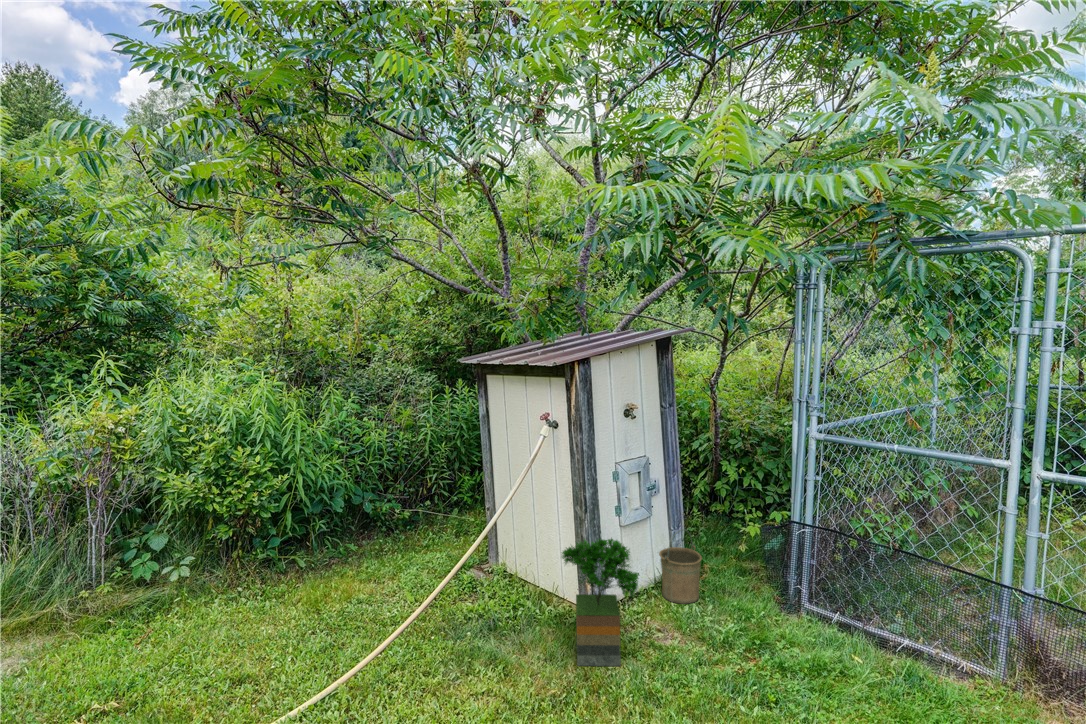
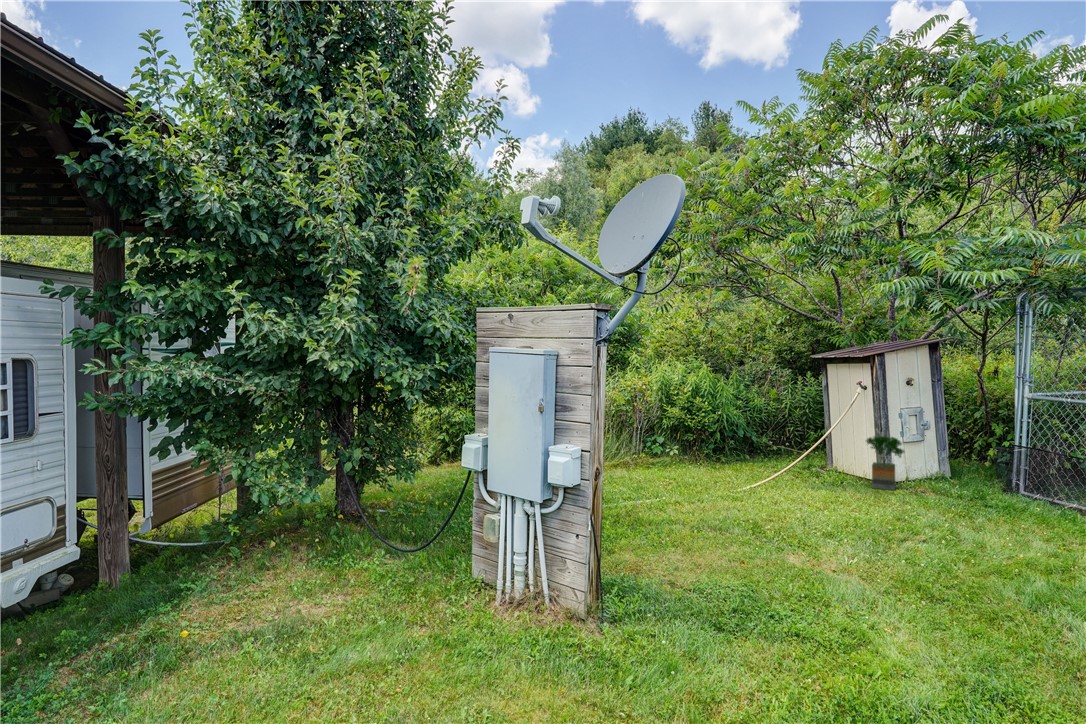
bucket: present [659,530,702,604] -> none [928,447,955,484]

